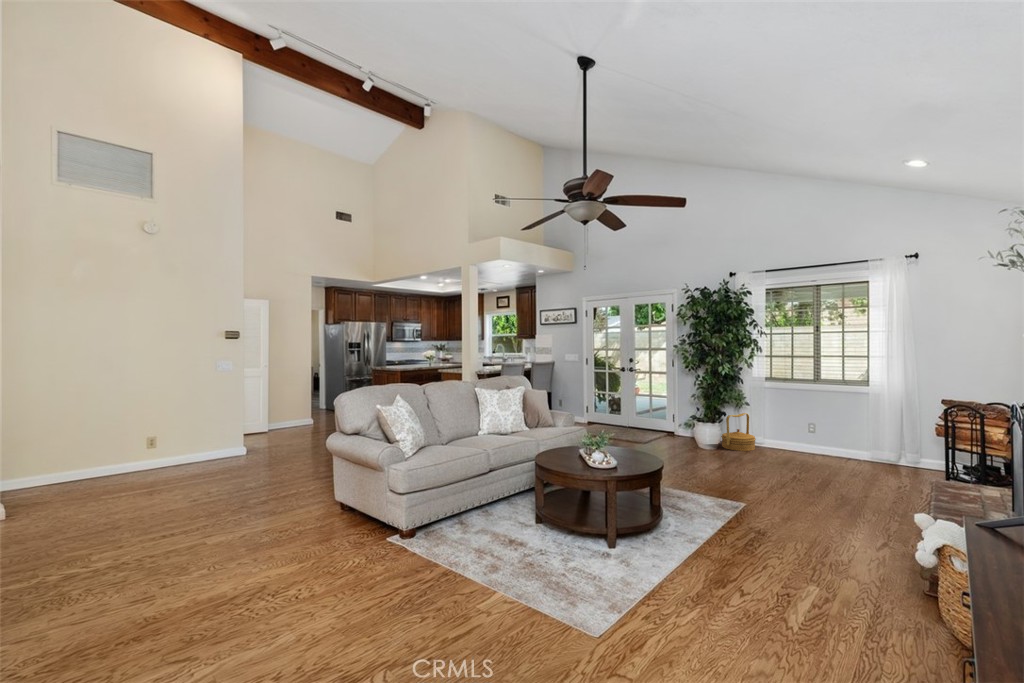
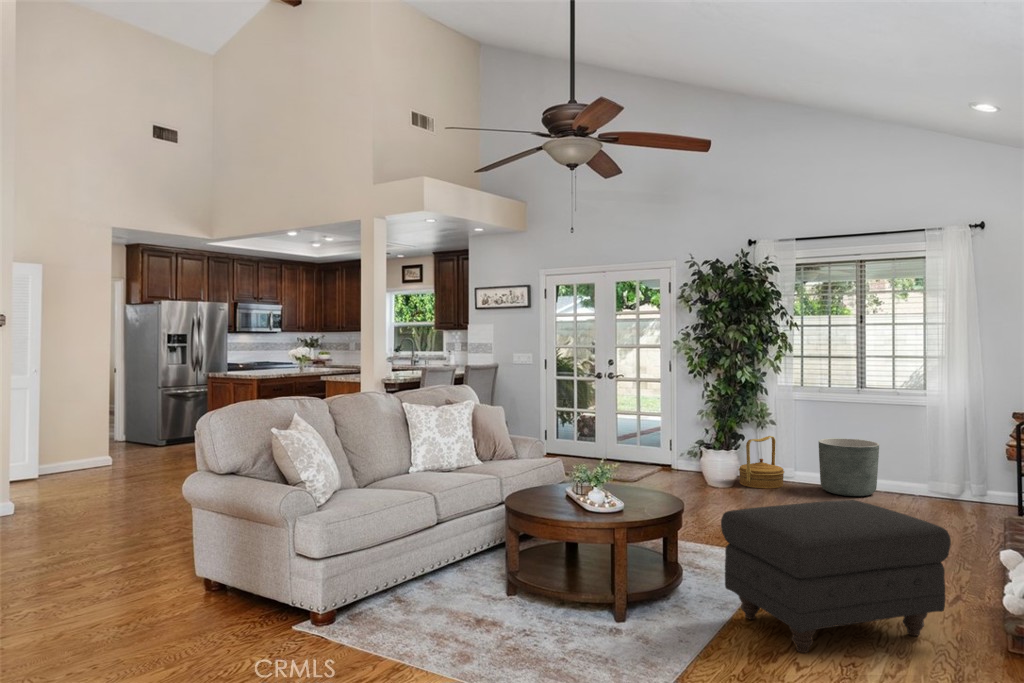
planter: none [781,416,829,459] -> present [819,438,879,496]
ottoman: none [690,465,877,584] -> present [721,500,951,653]

